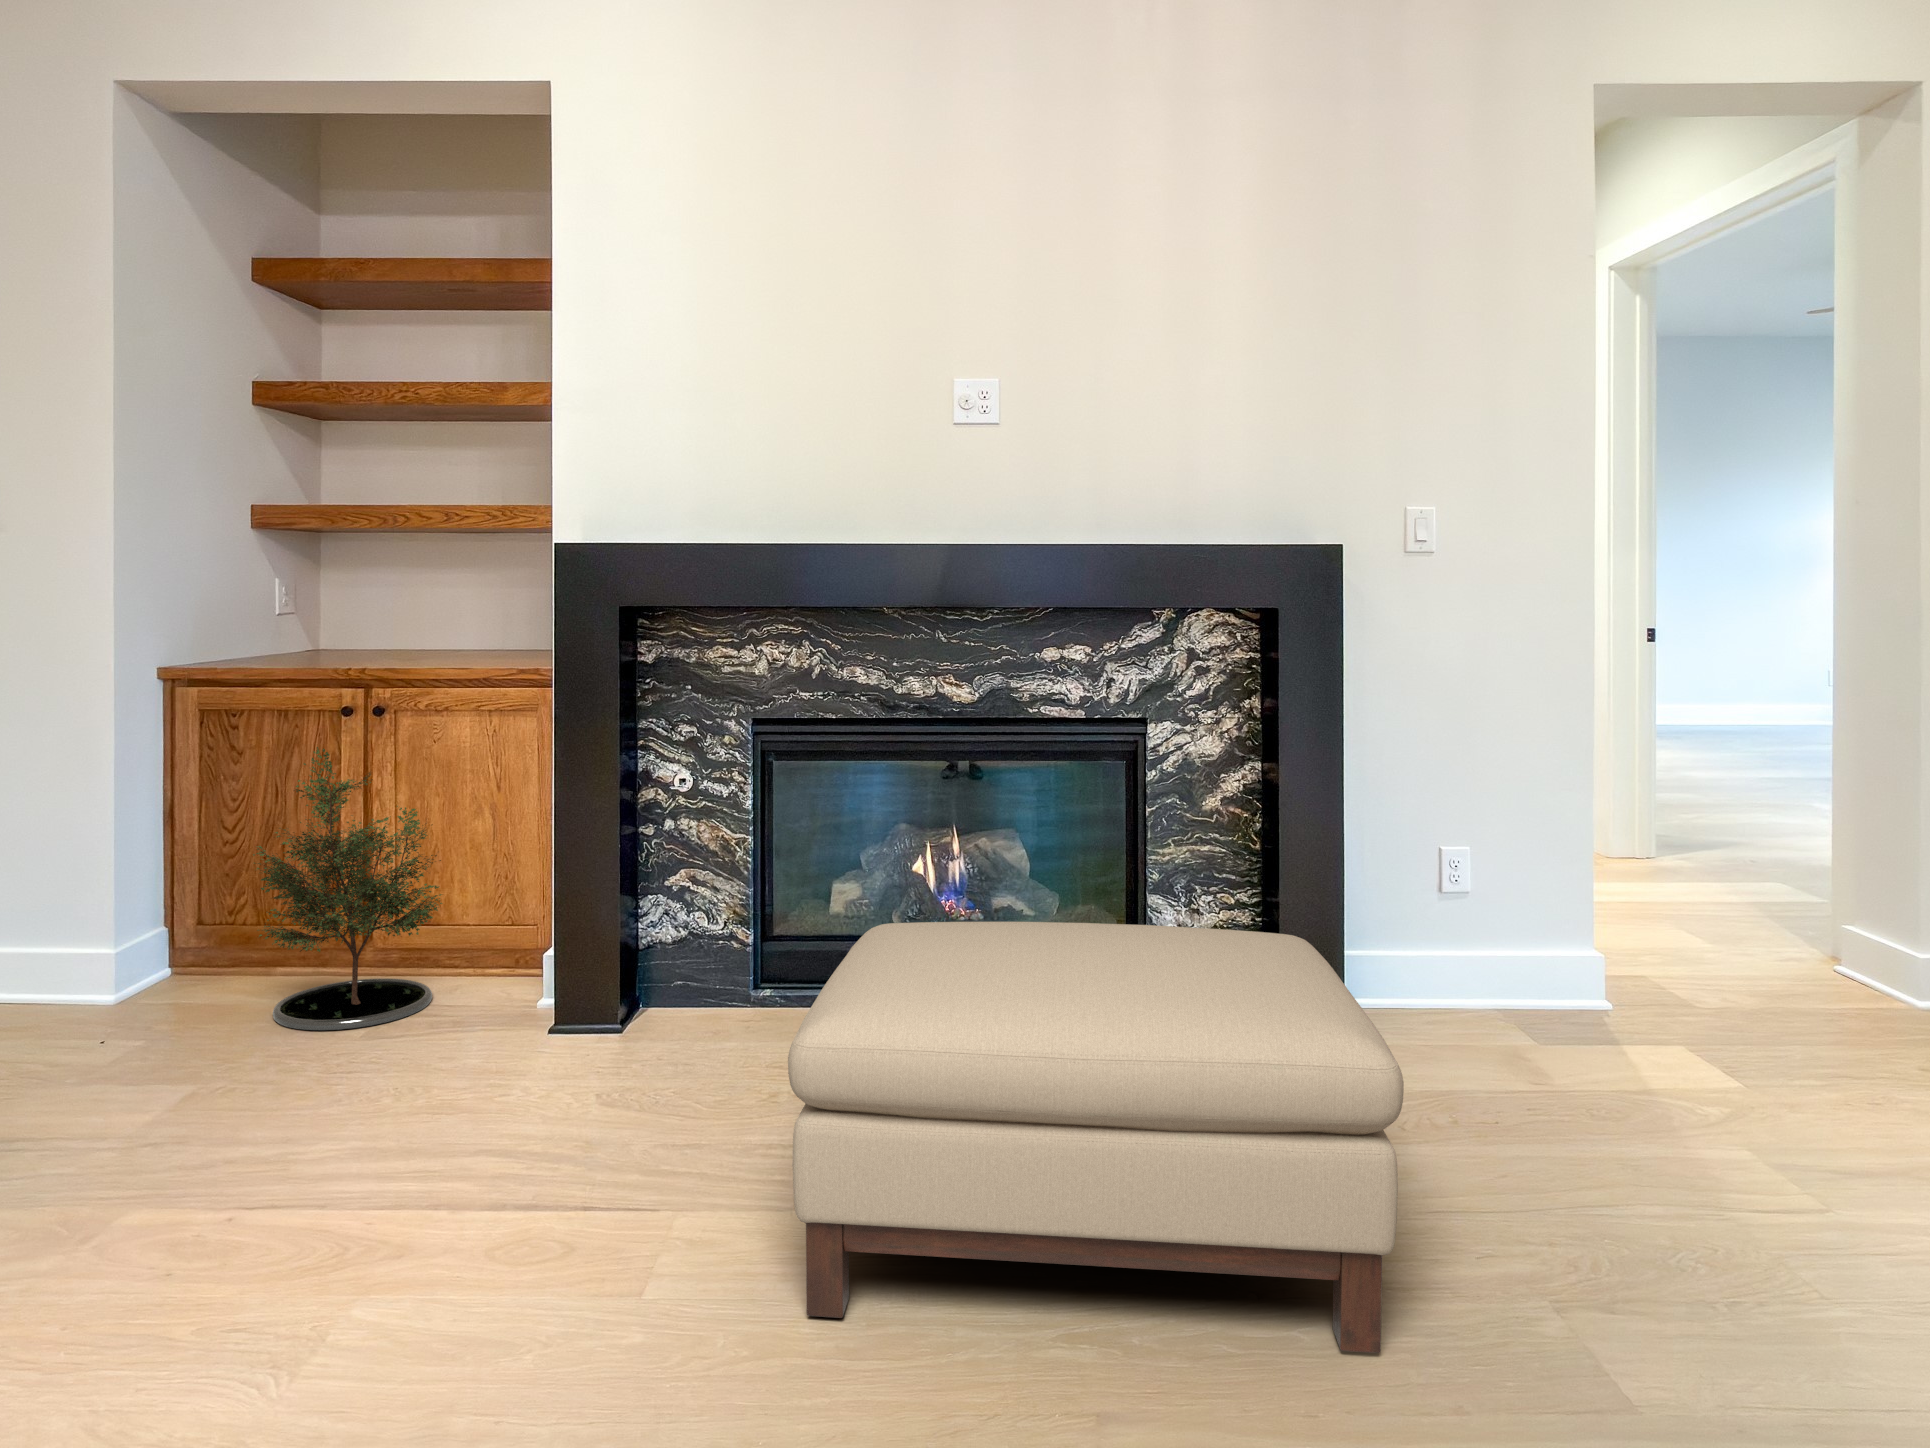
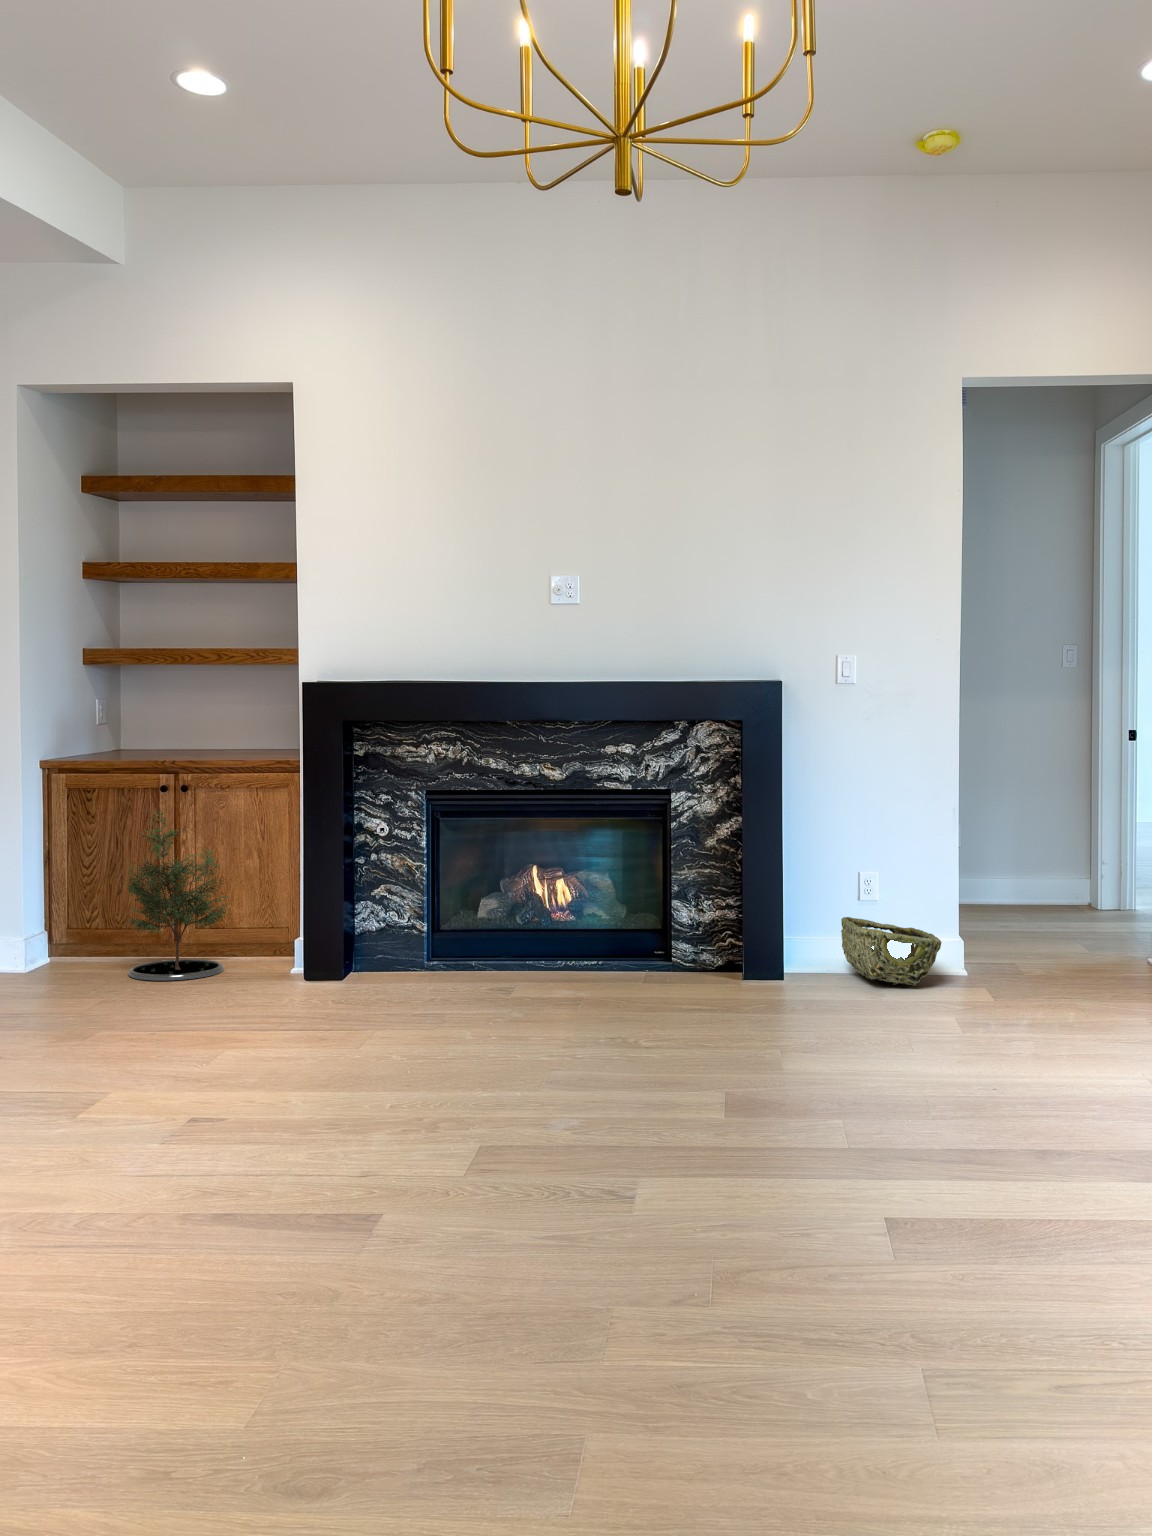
ottoman: present [788,922,1404,1353] -> none [454,892,737,1065]
woven basket: none [1426,926,1631,1060] -> present [841,917,941,986]

